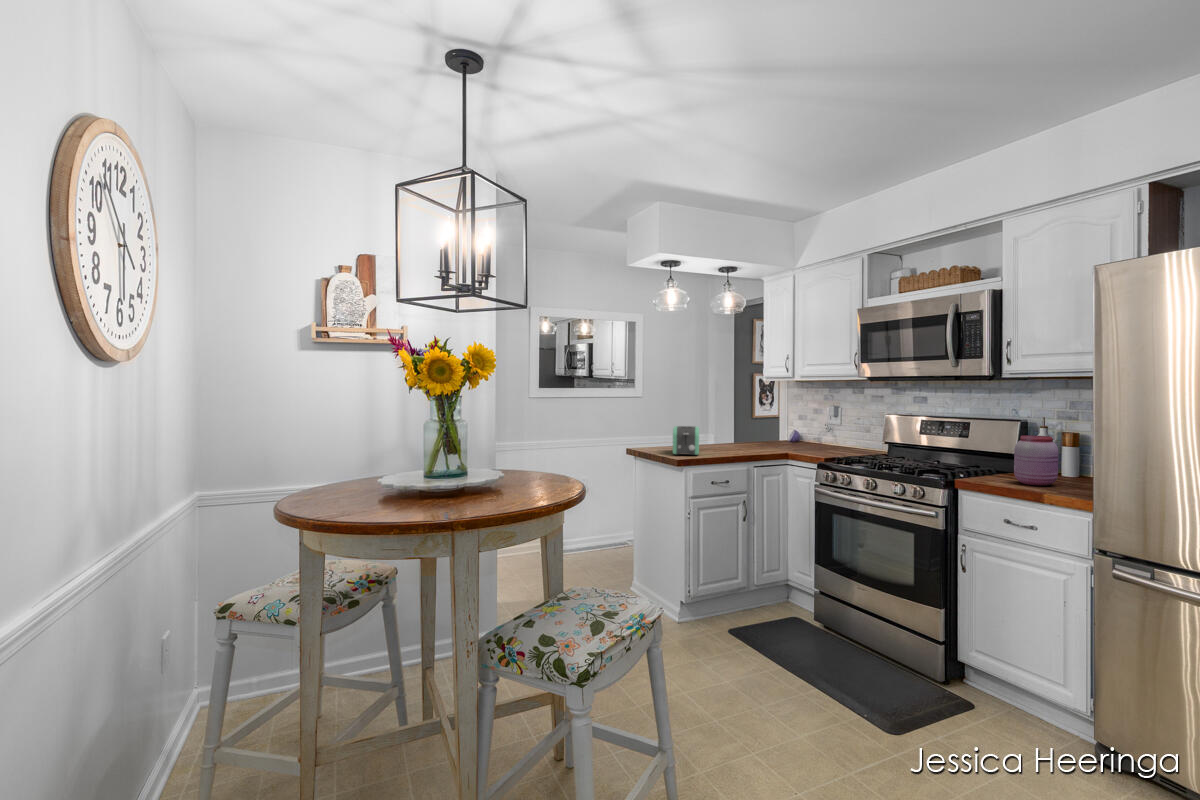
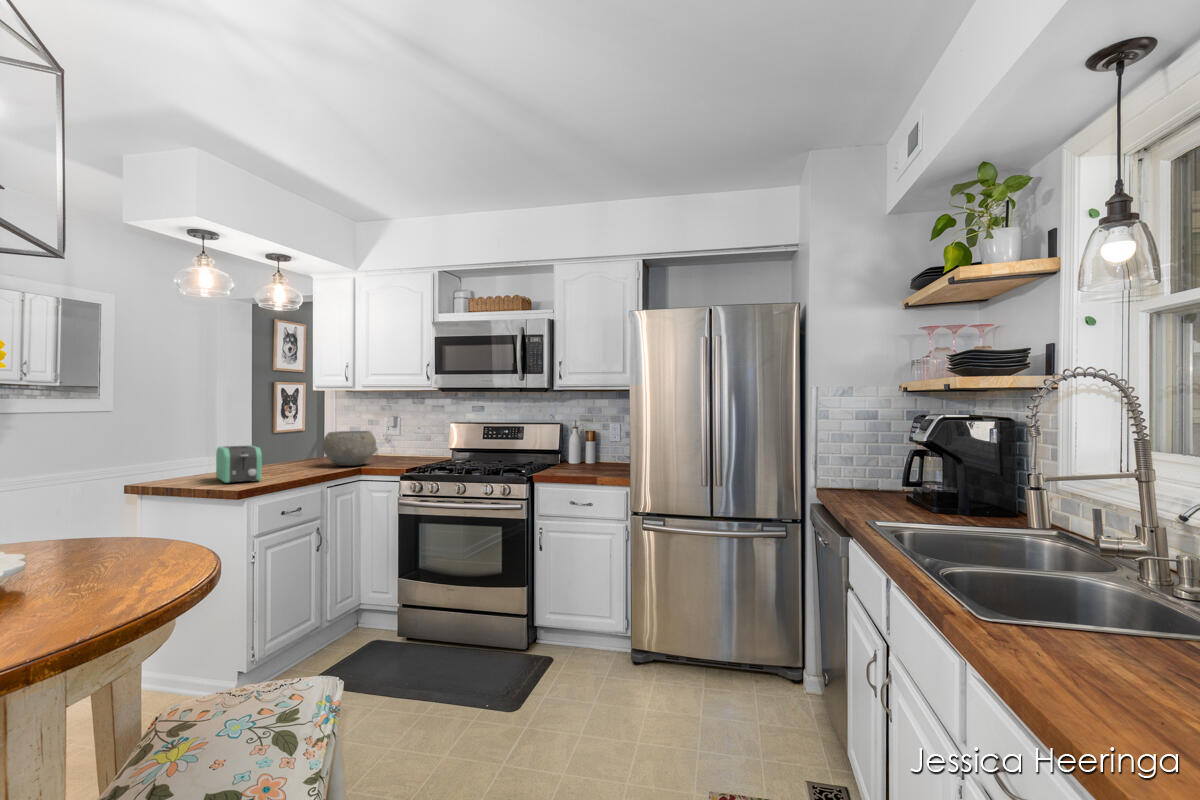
ceramic bowl: none [759,419,806,451] -> present [322,431,377,466]
jar: present [1014,435,1058,486] -> none [577,436,605,475]

